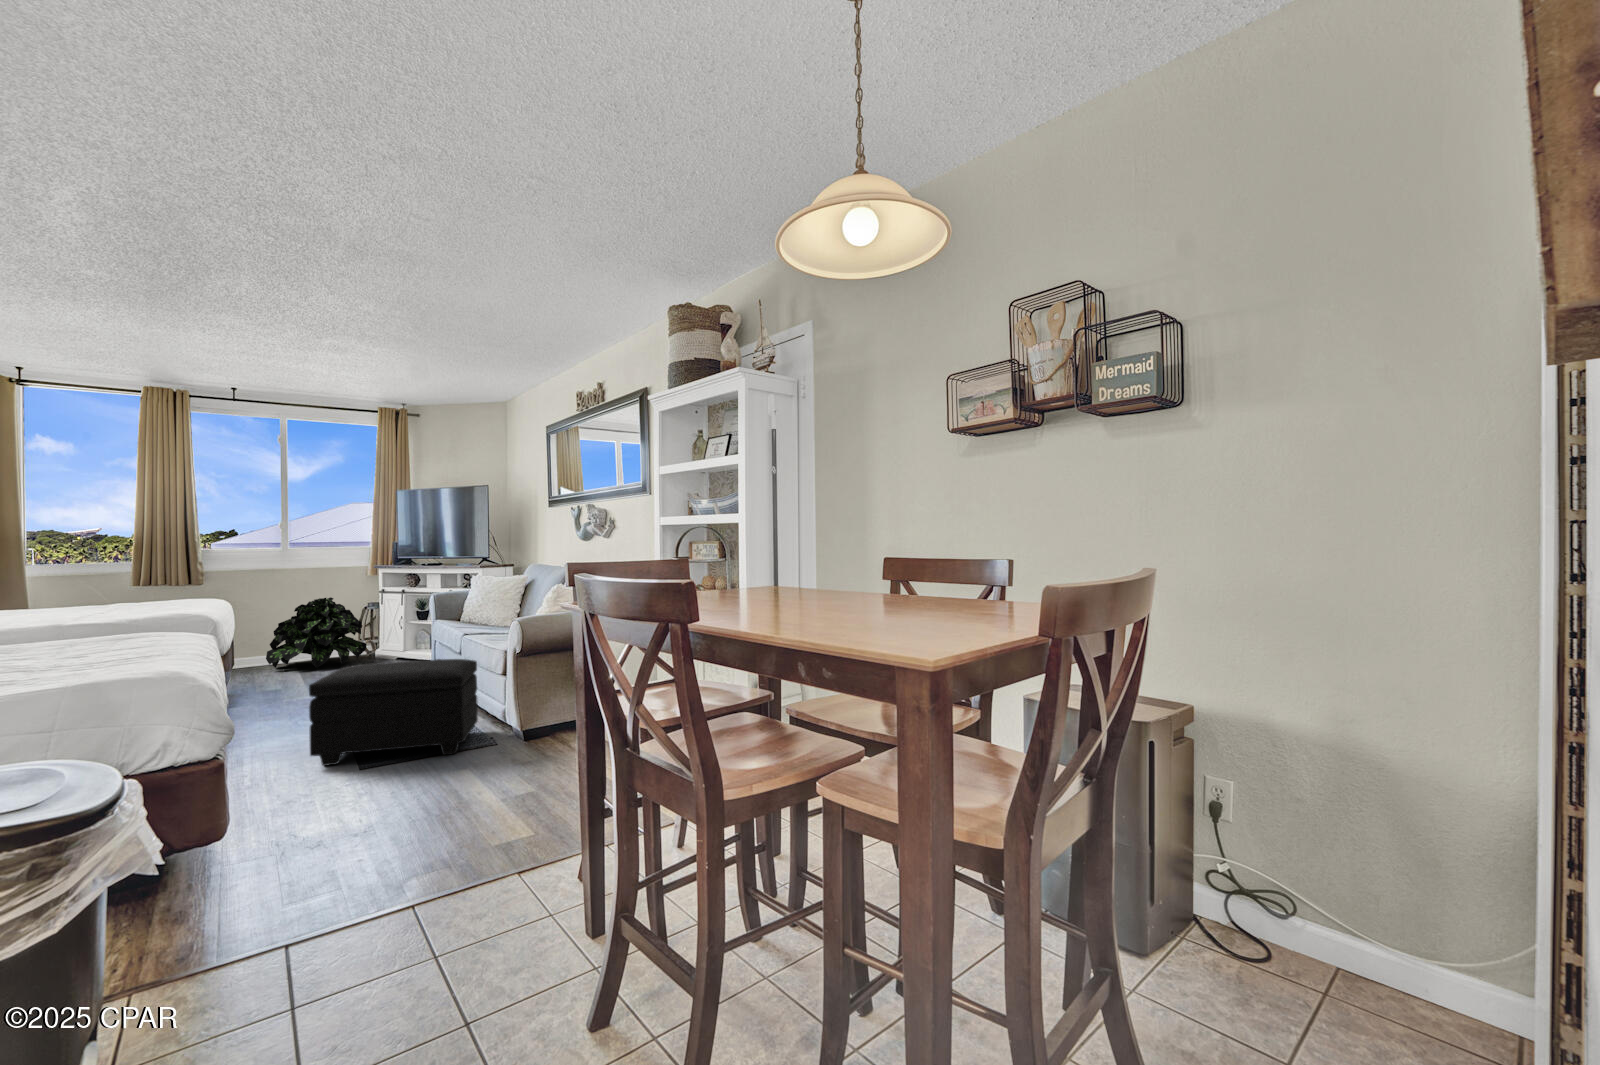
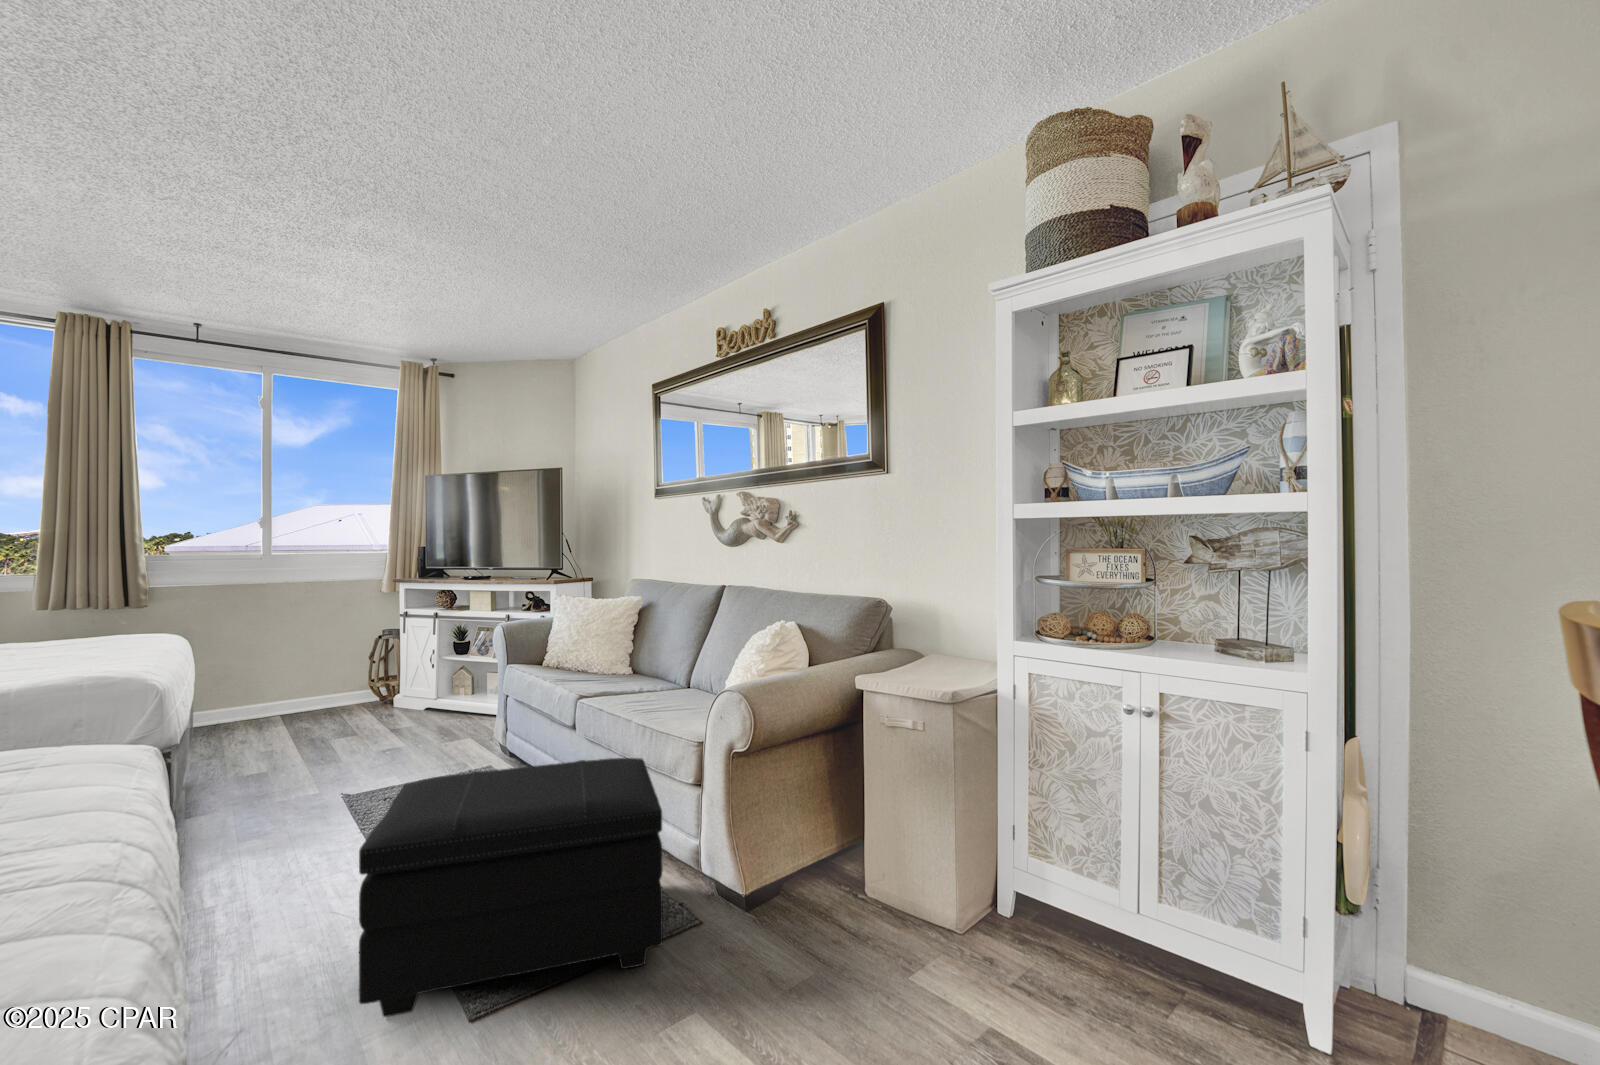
potted plant: present [266,597,367,668] -> none [239,624,385,729]

